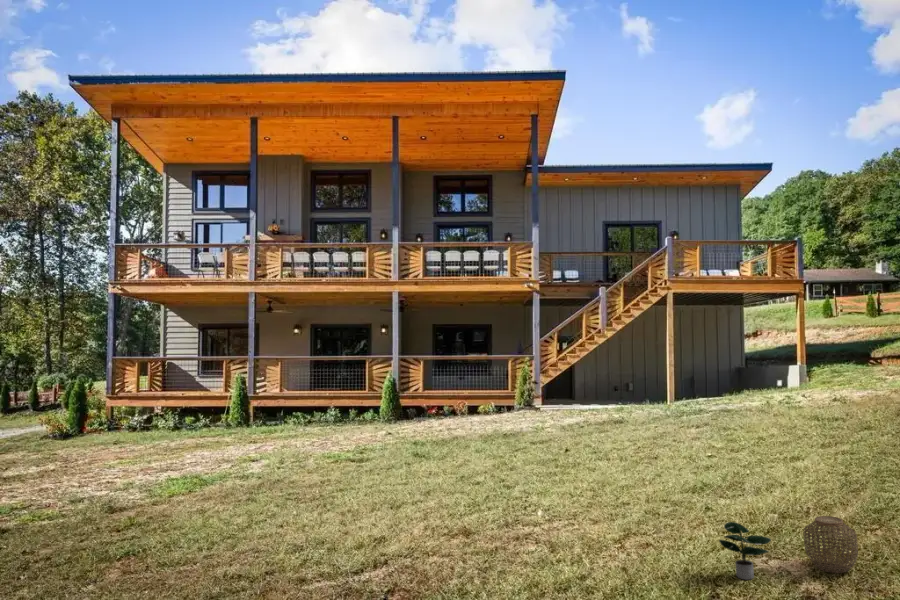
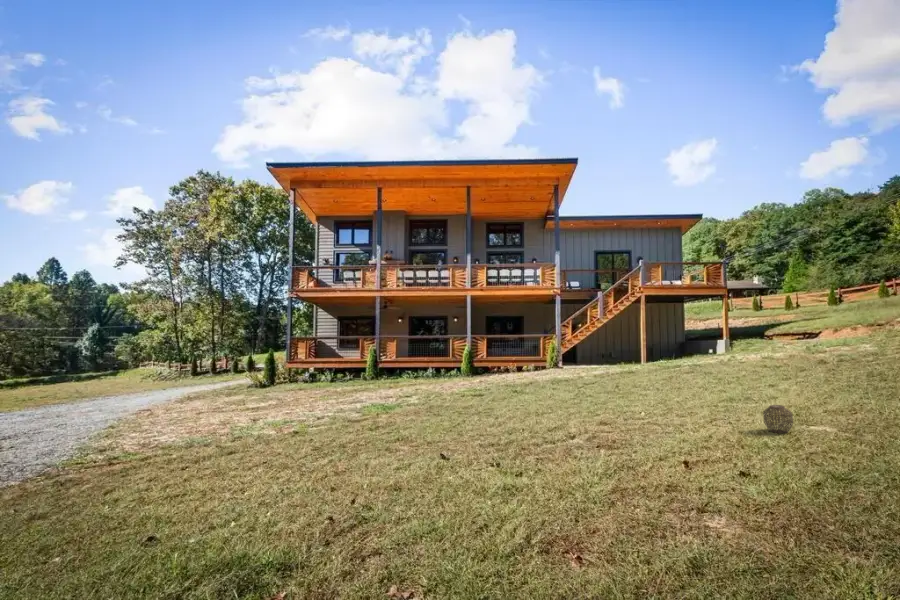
potted plant: present [719,522,771,580] -> none [719,409,747,437]

